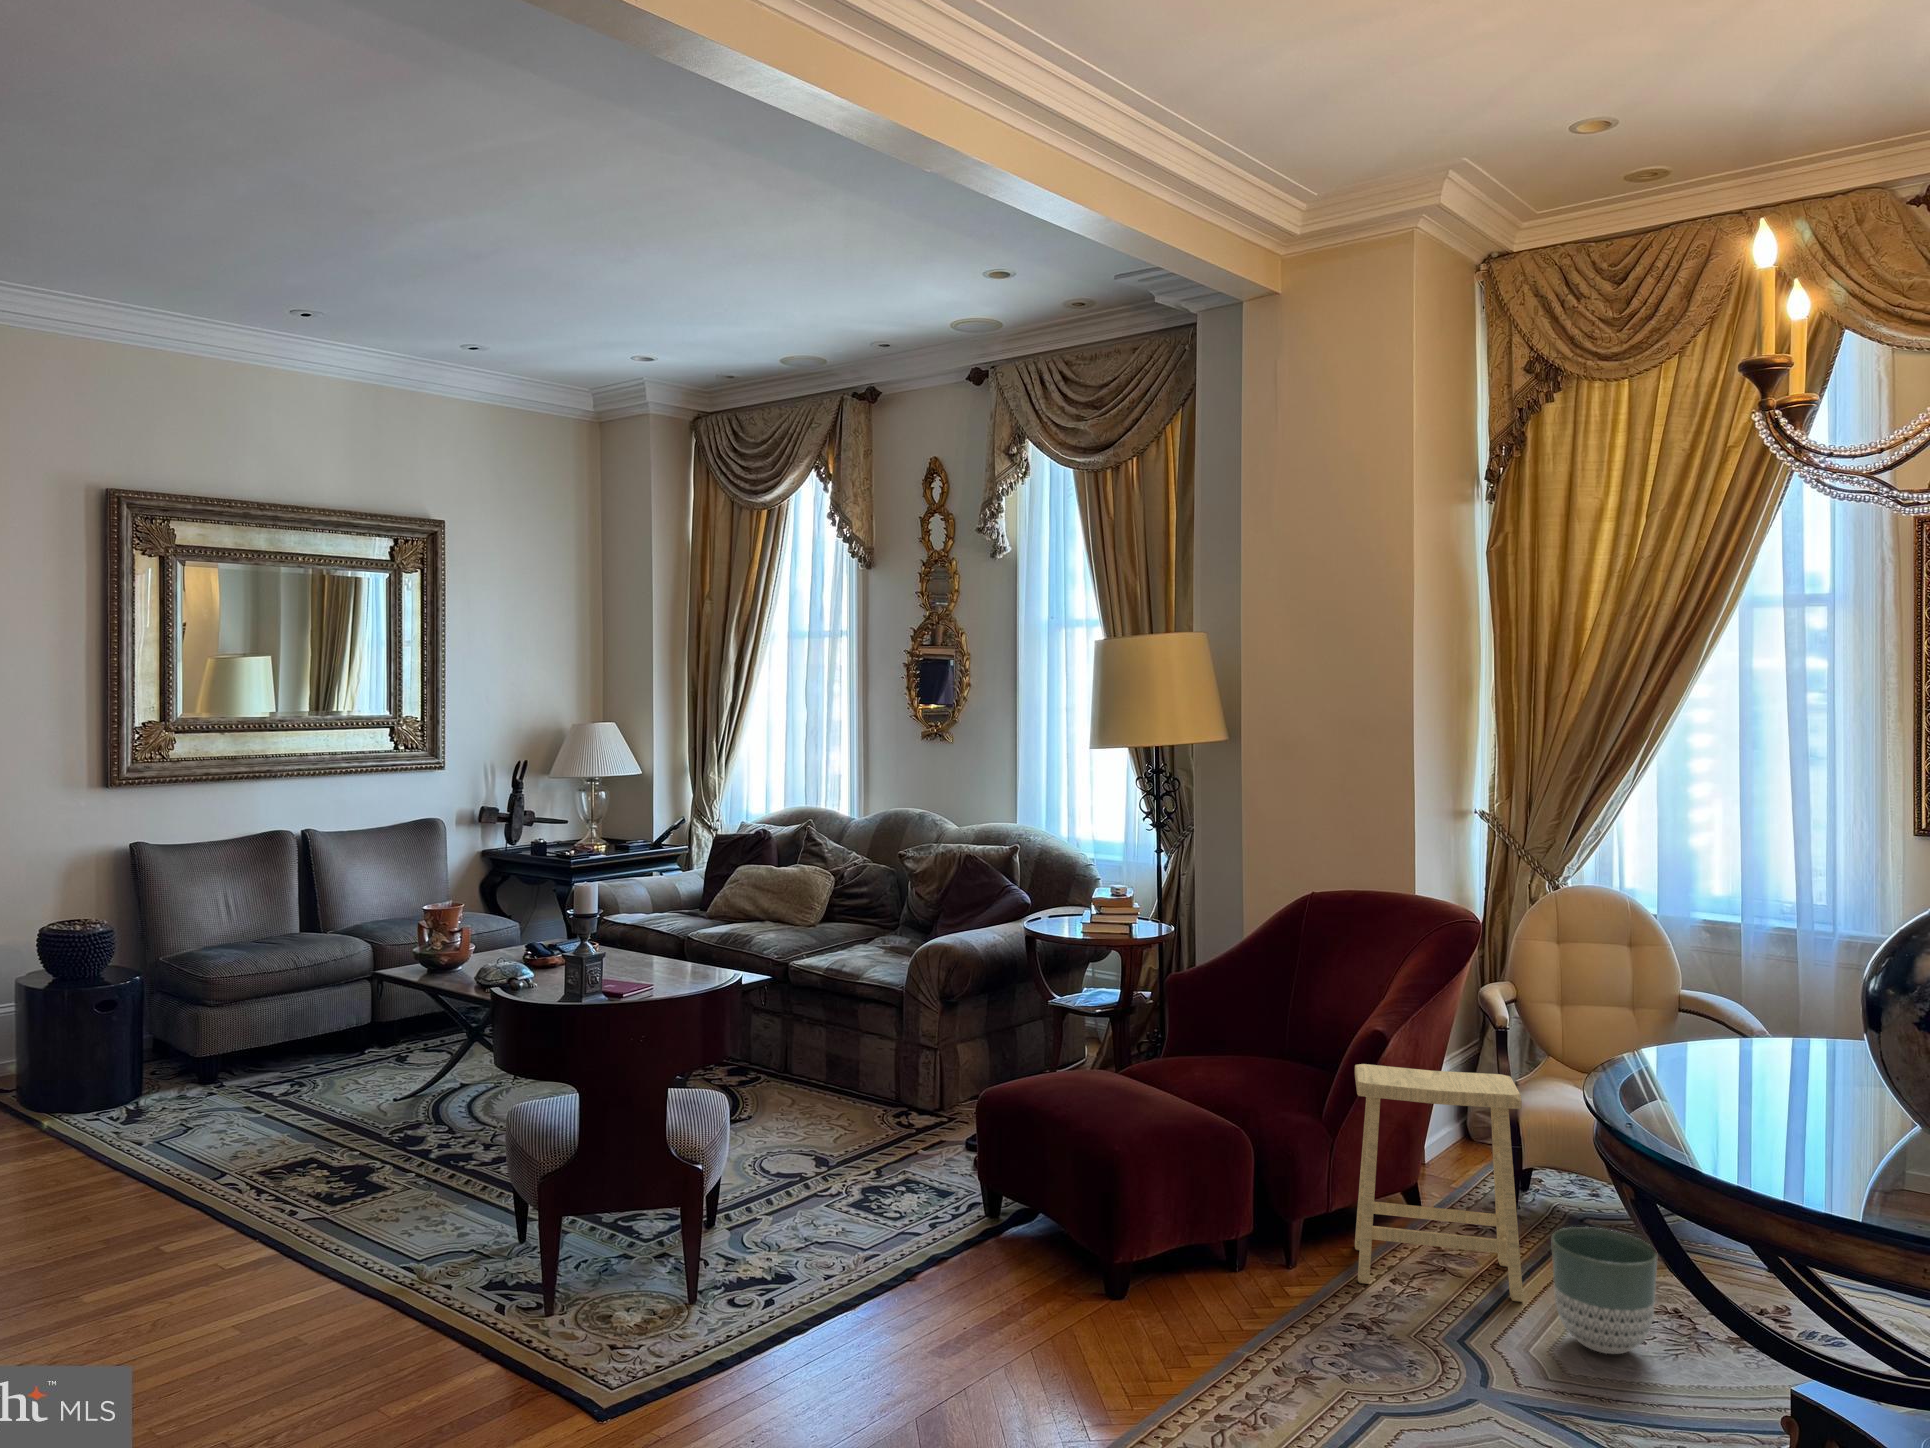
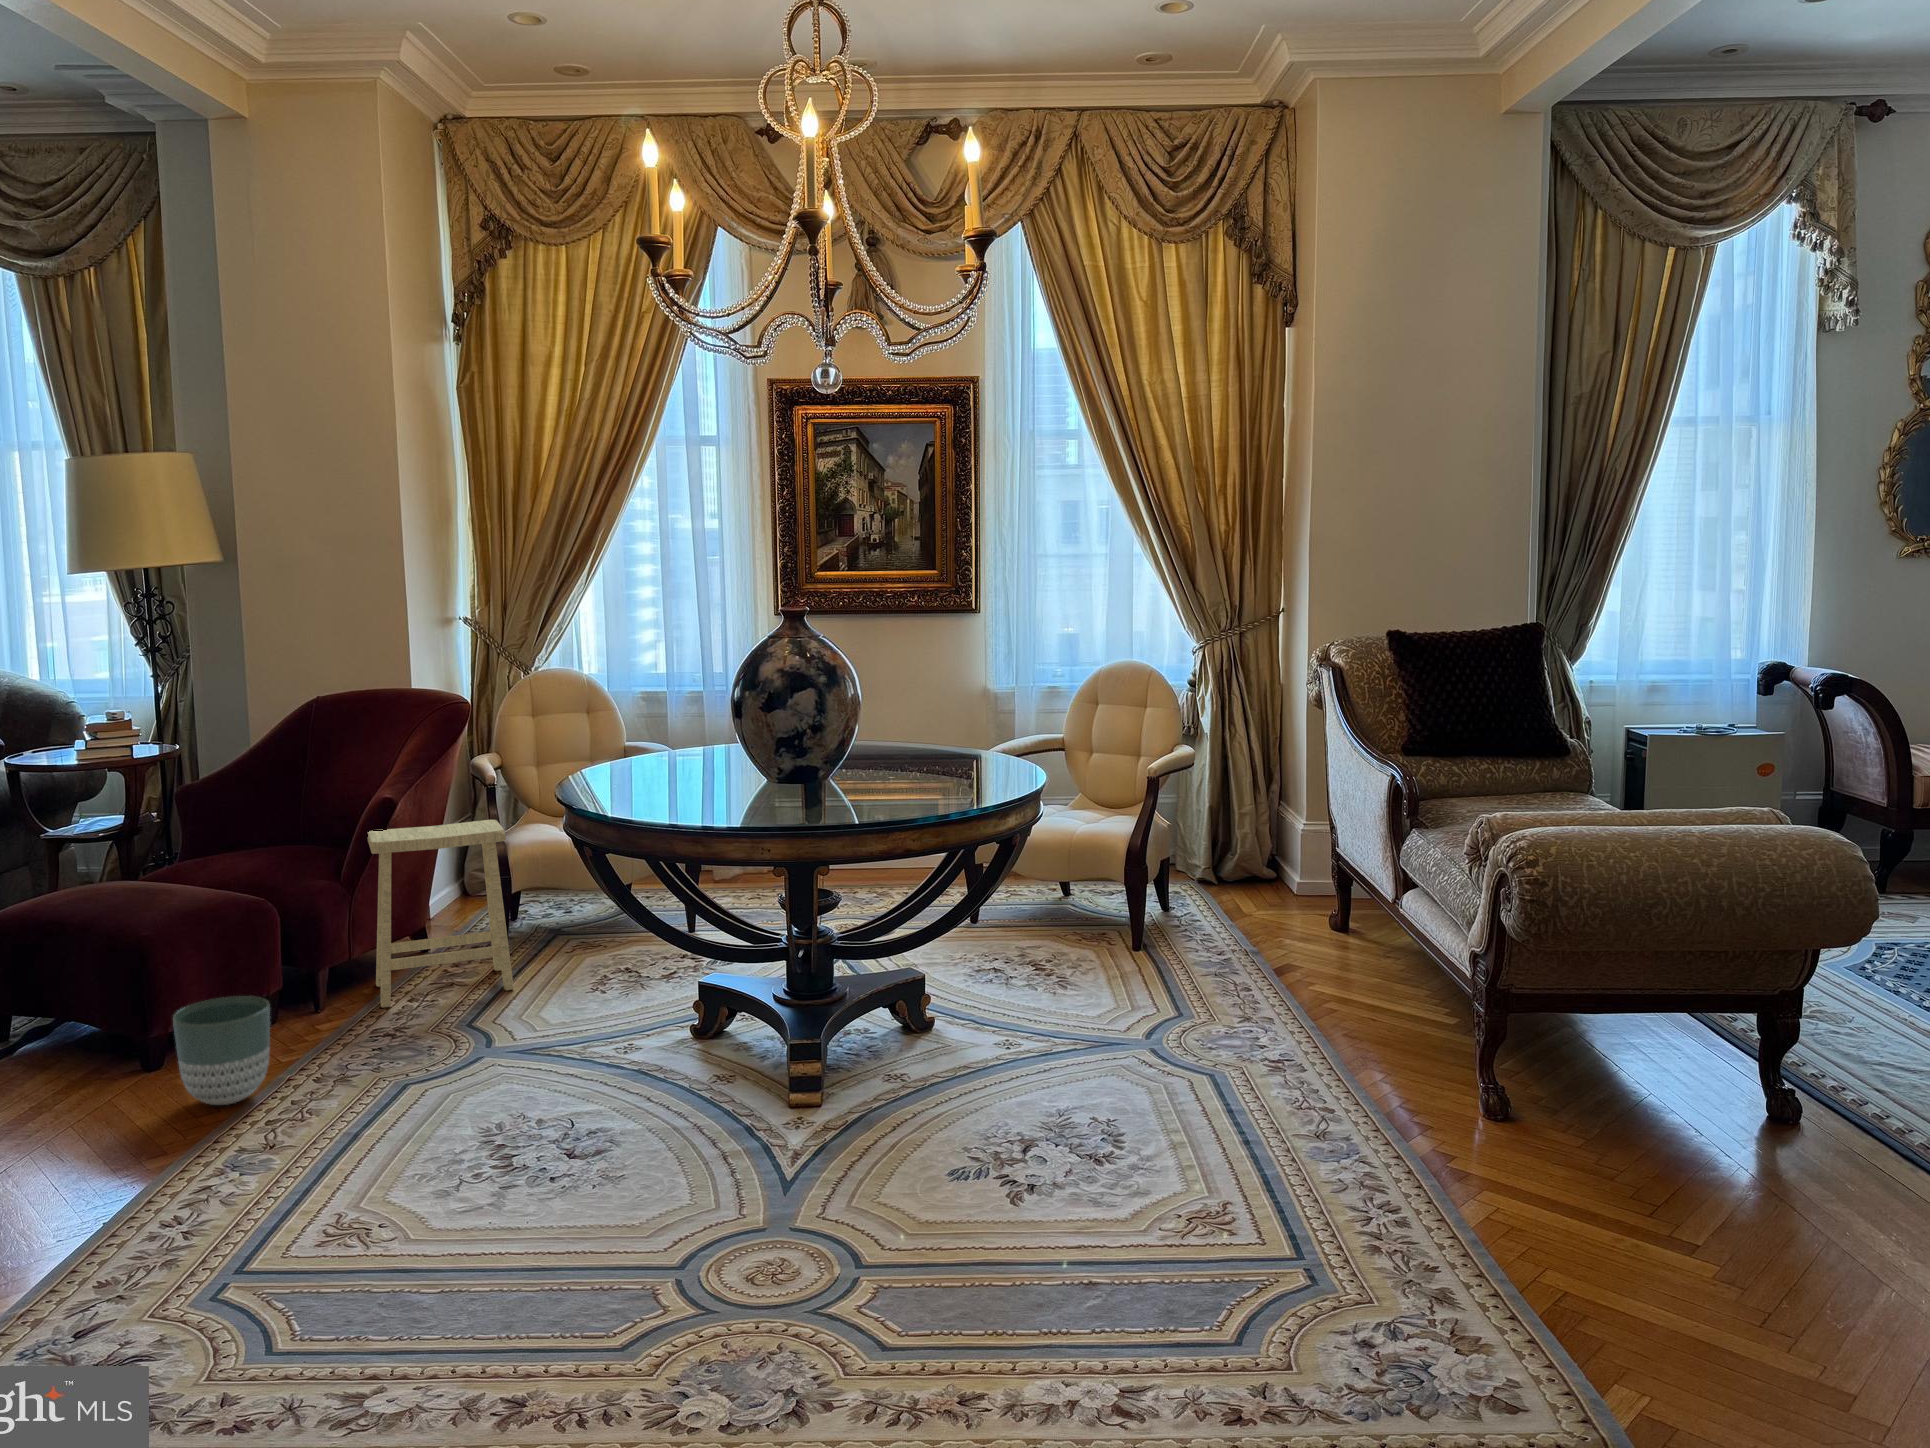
planter: present [1551,1227,1657,1354] -> present [173,996,270,1105]

